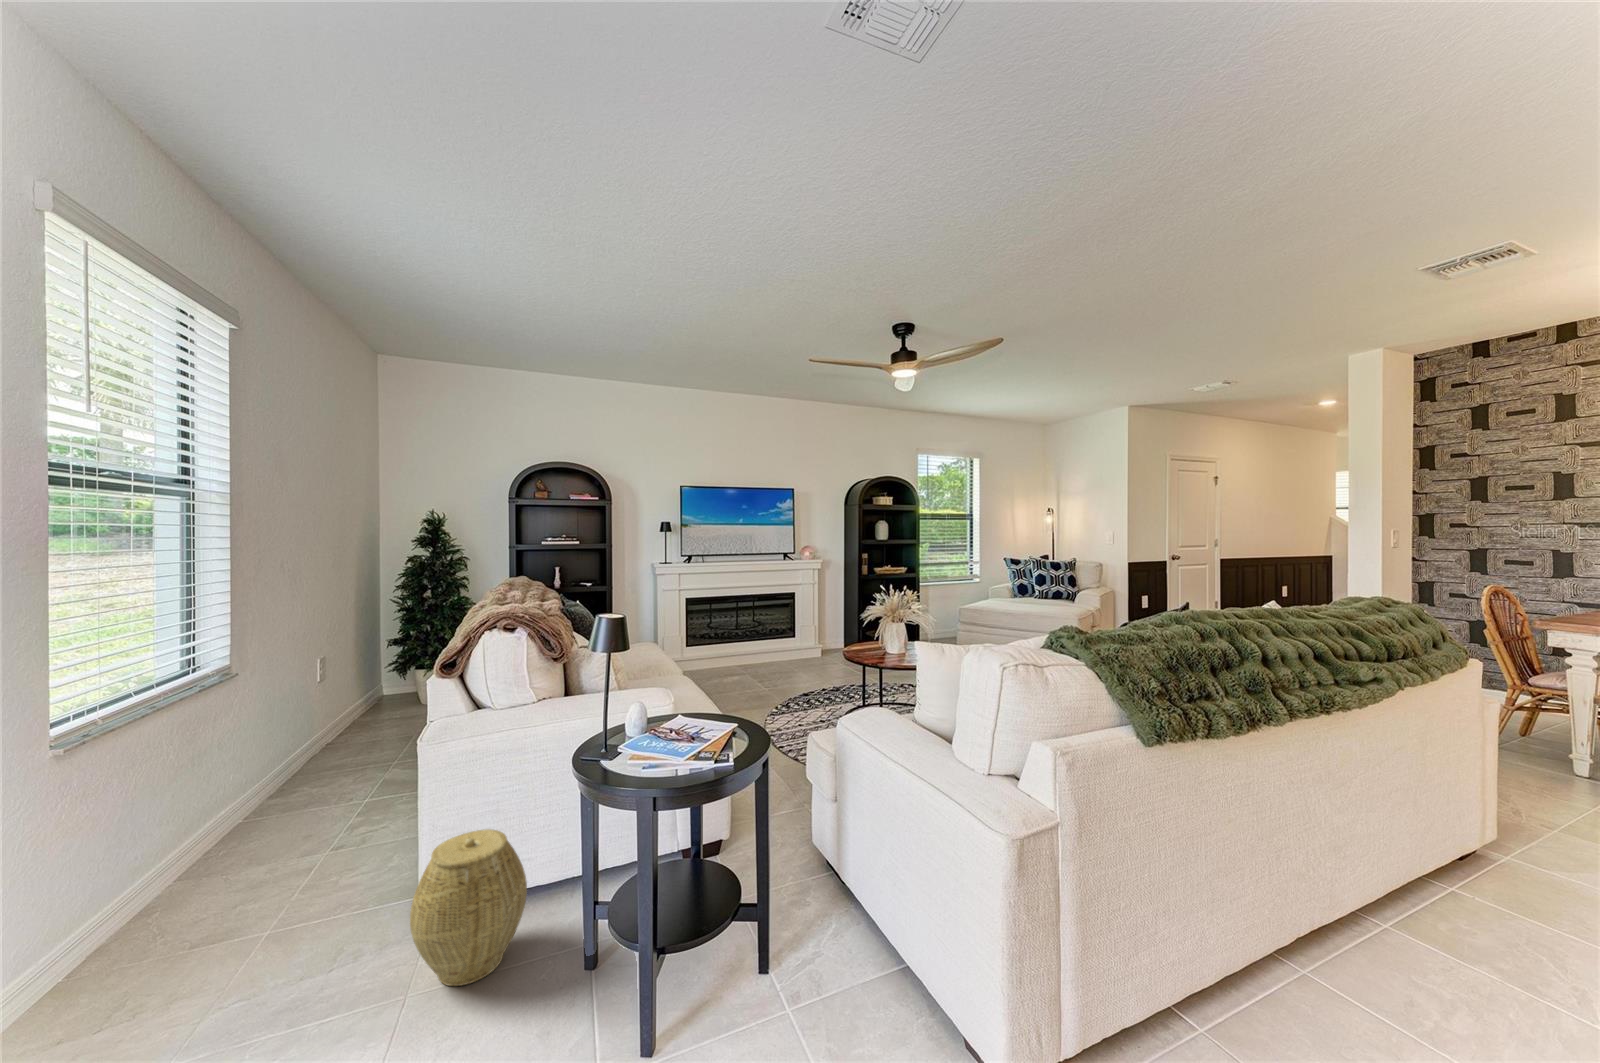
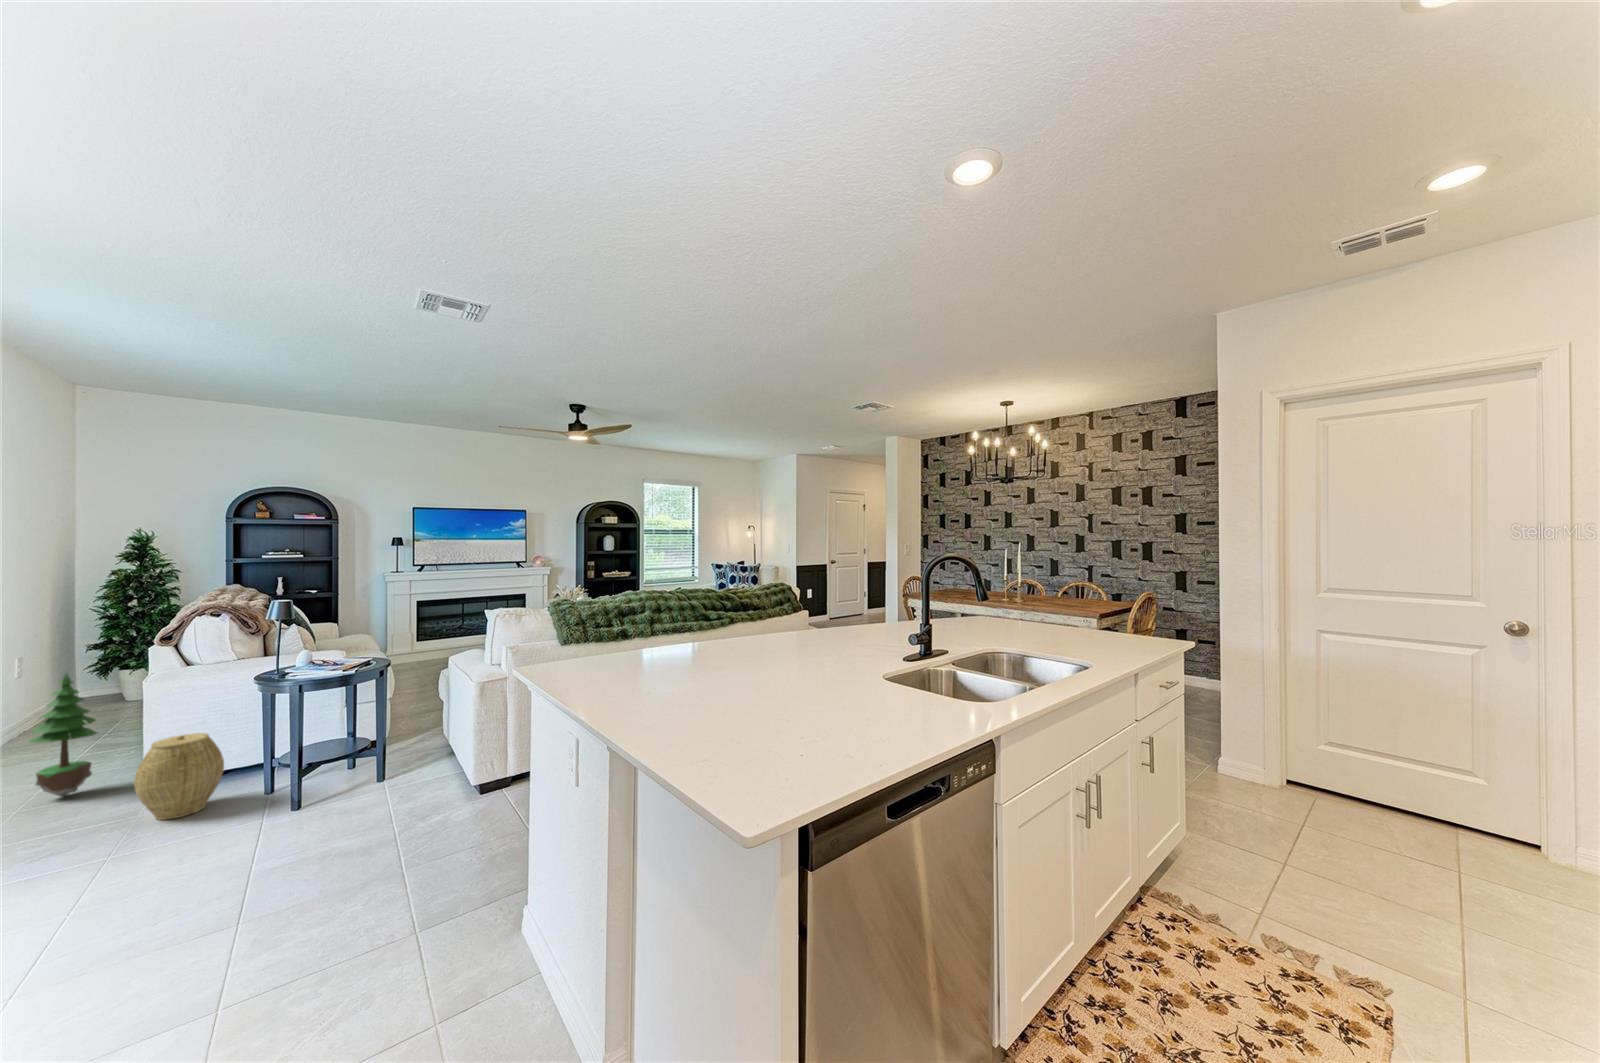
potted tree: none [297,709,378,886] -> present [29,674,97,797]

